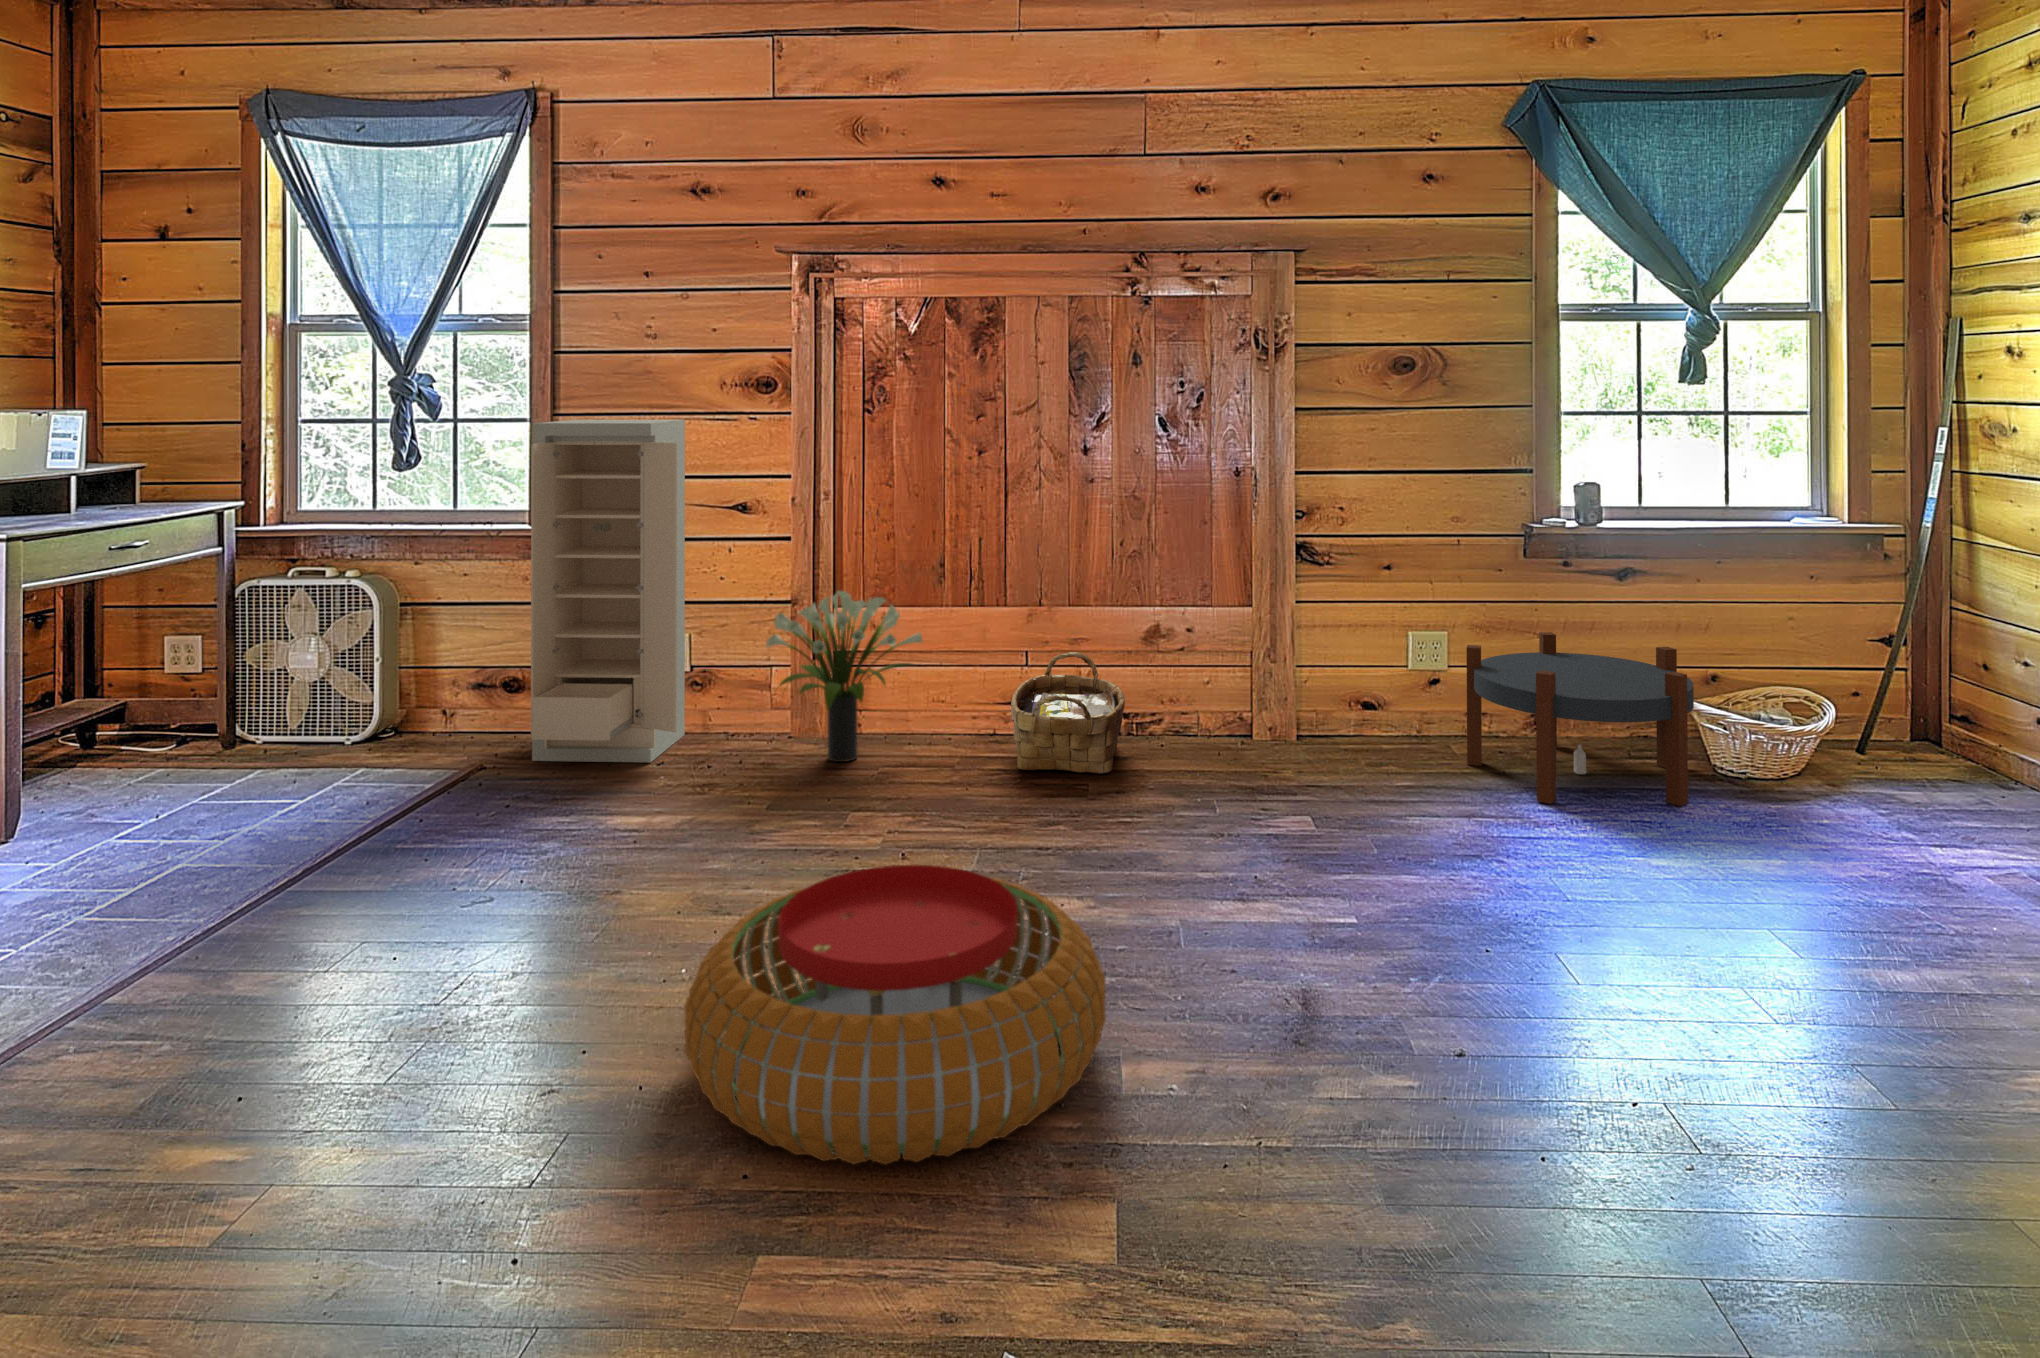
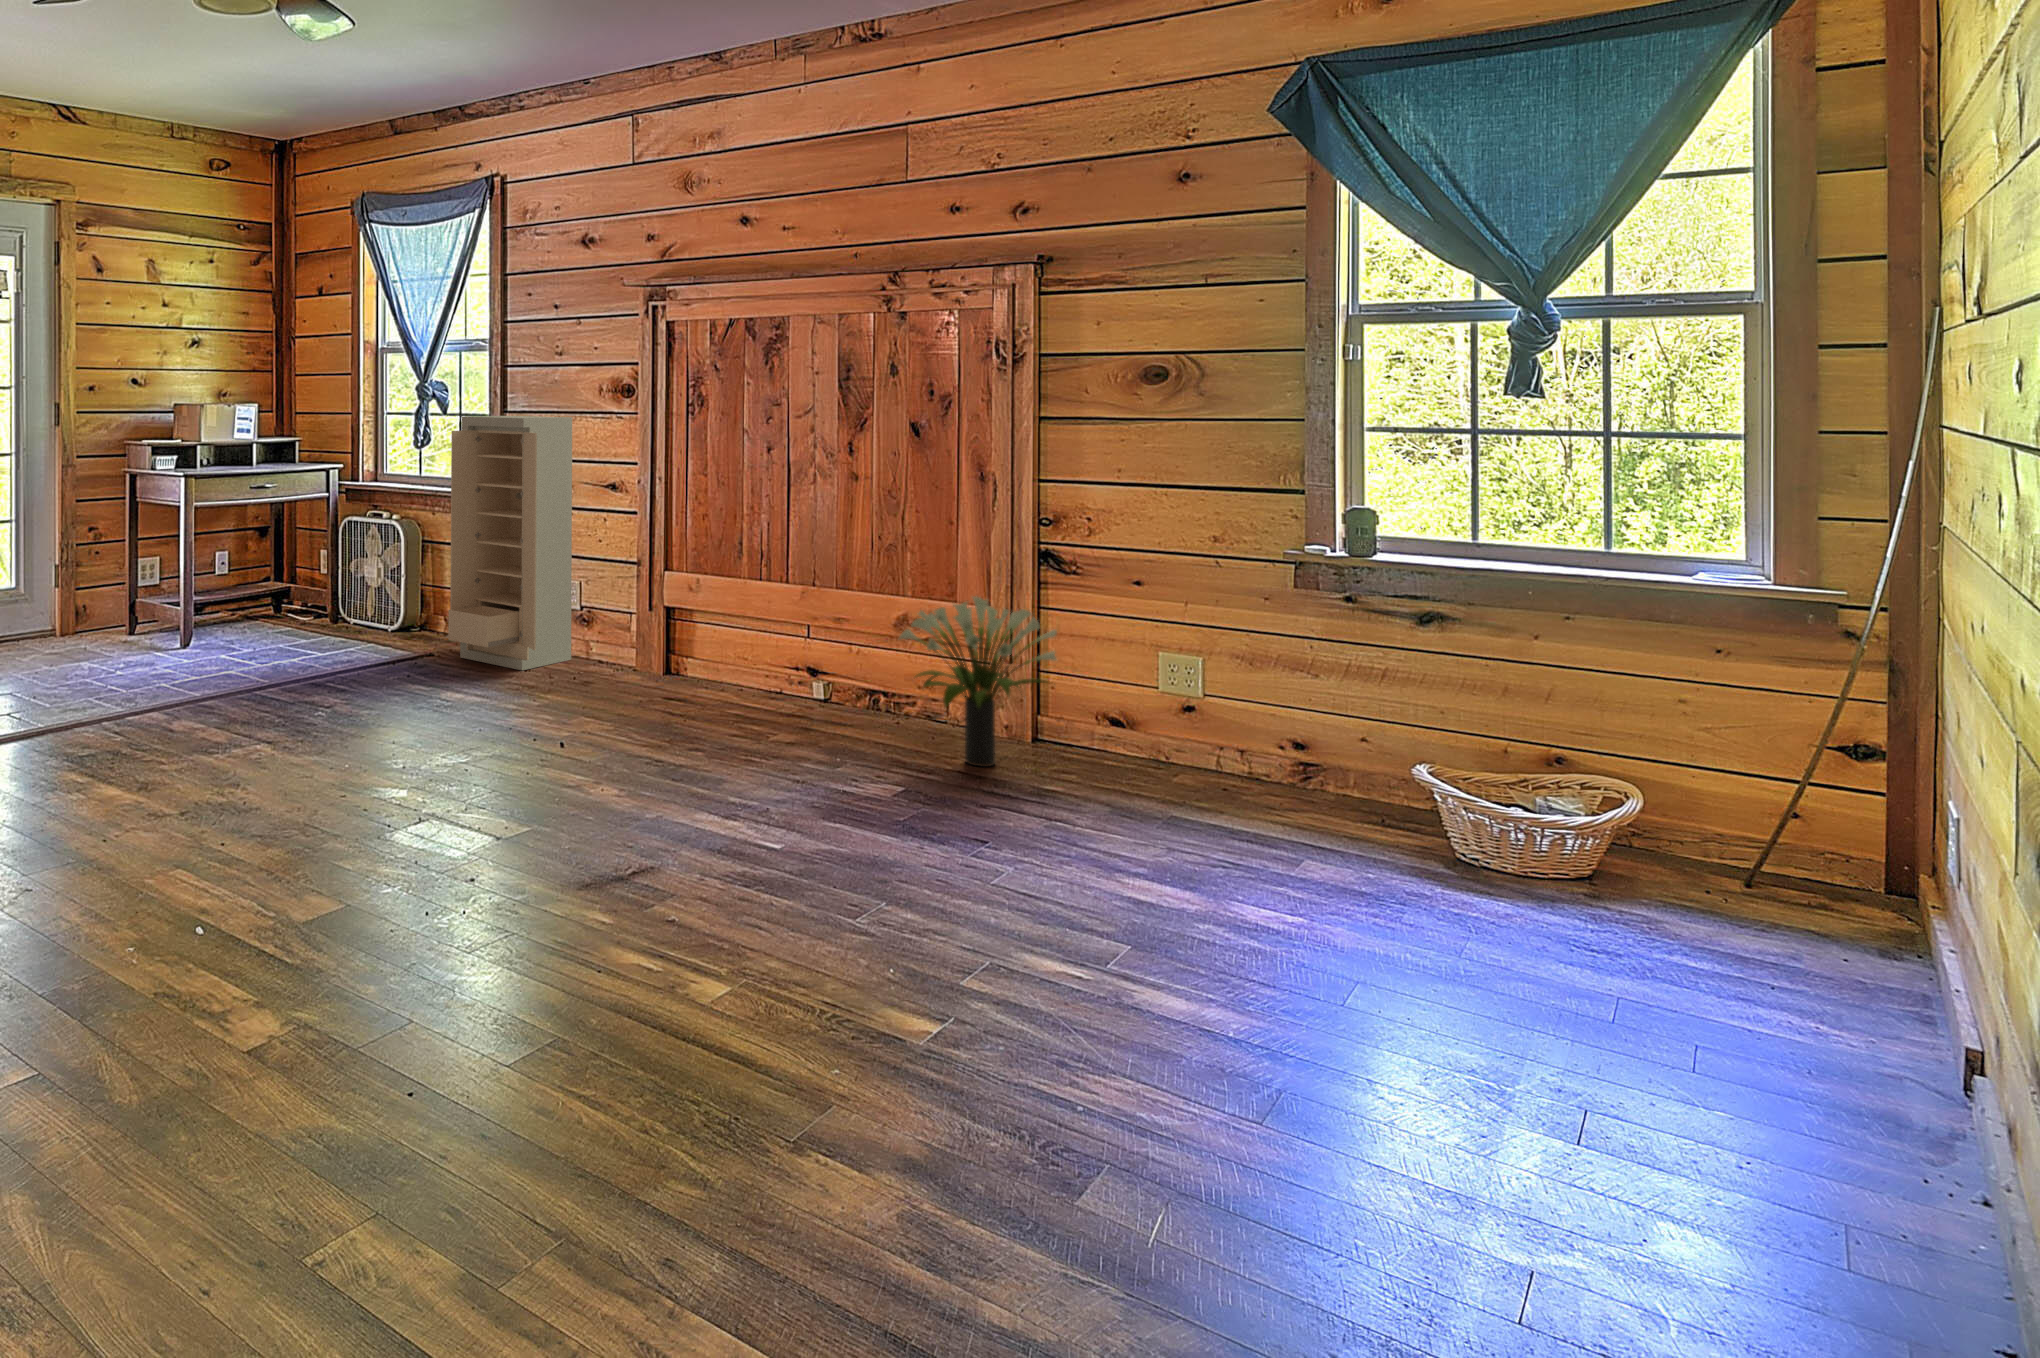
potted plant: present [766,591,922,762] -> present [900,596,1057,767]
side table: present [1466,632,1694,806] -> none [1159,672,1431,876]
woven basket: present [1011,652,1125,774] -> none [743,632,861,735]
pouf: present [684,865,1106,1165] -> none [243,713,520,874]

